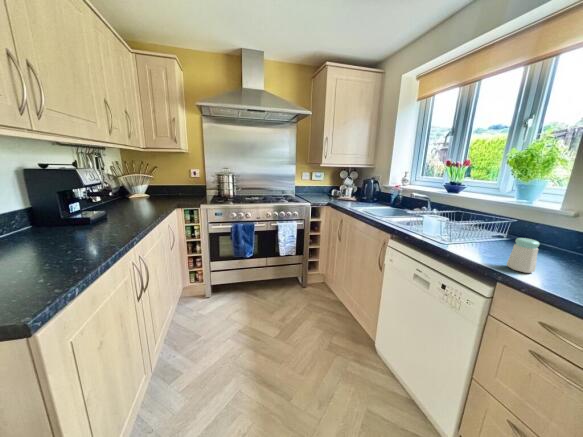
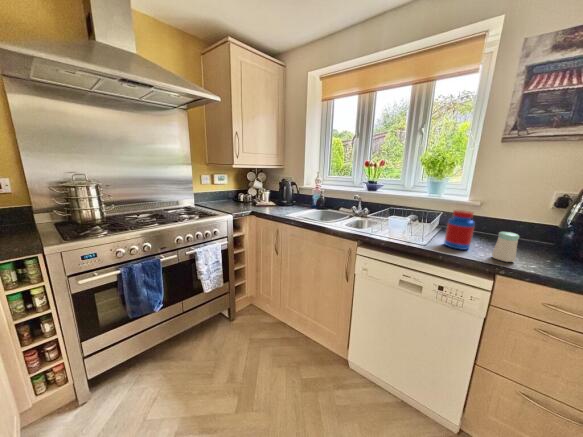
jar: none [471,212,507,256] -> present [444,210,475,250]

